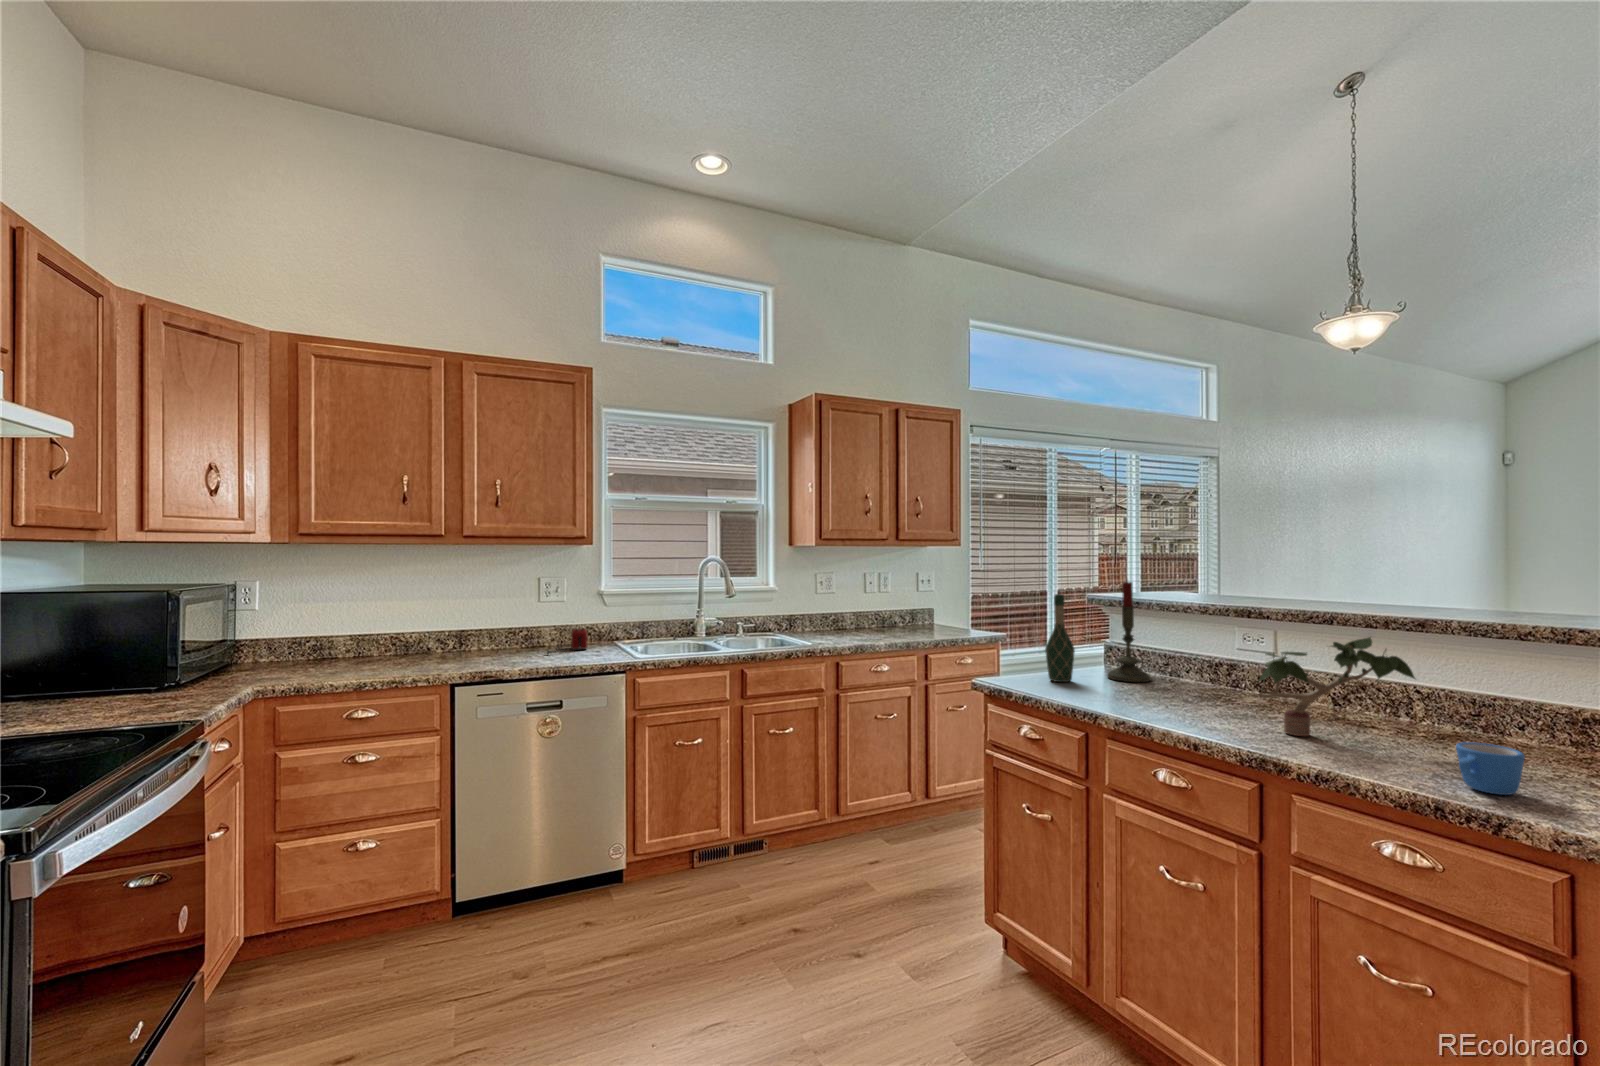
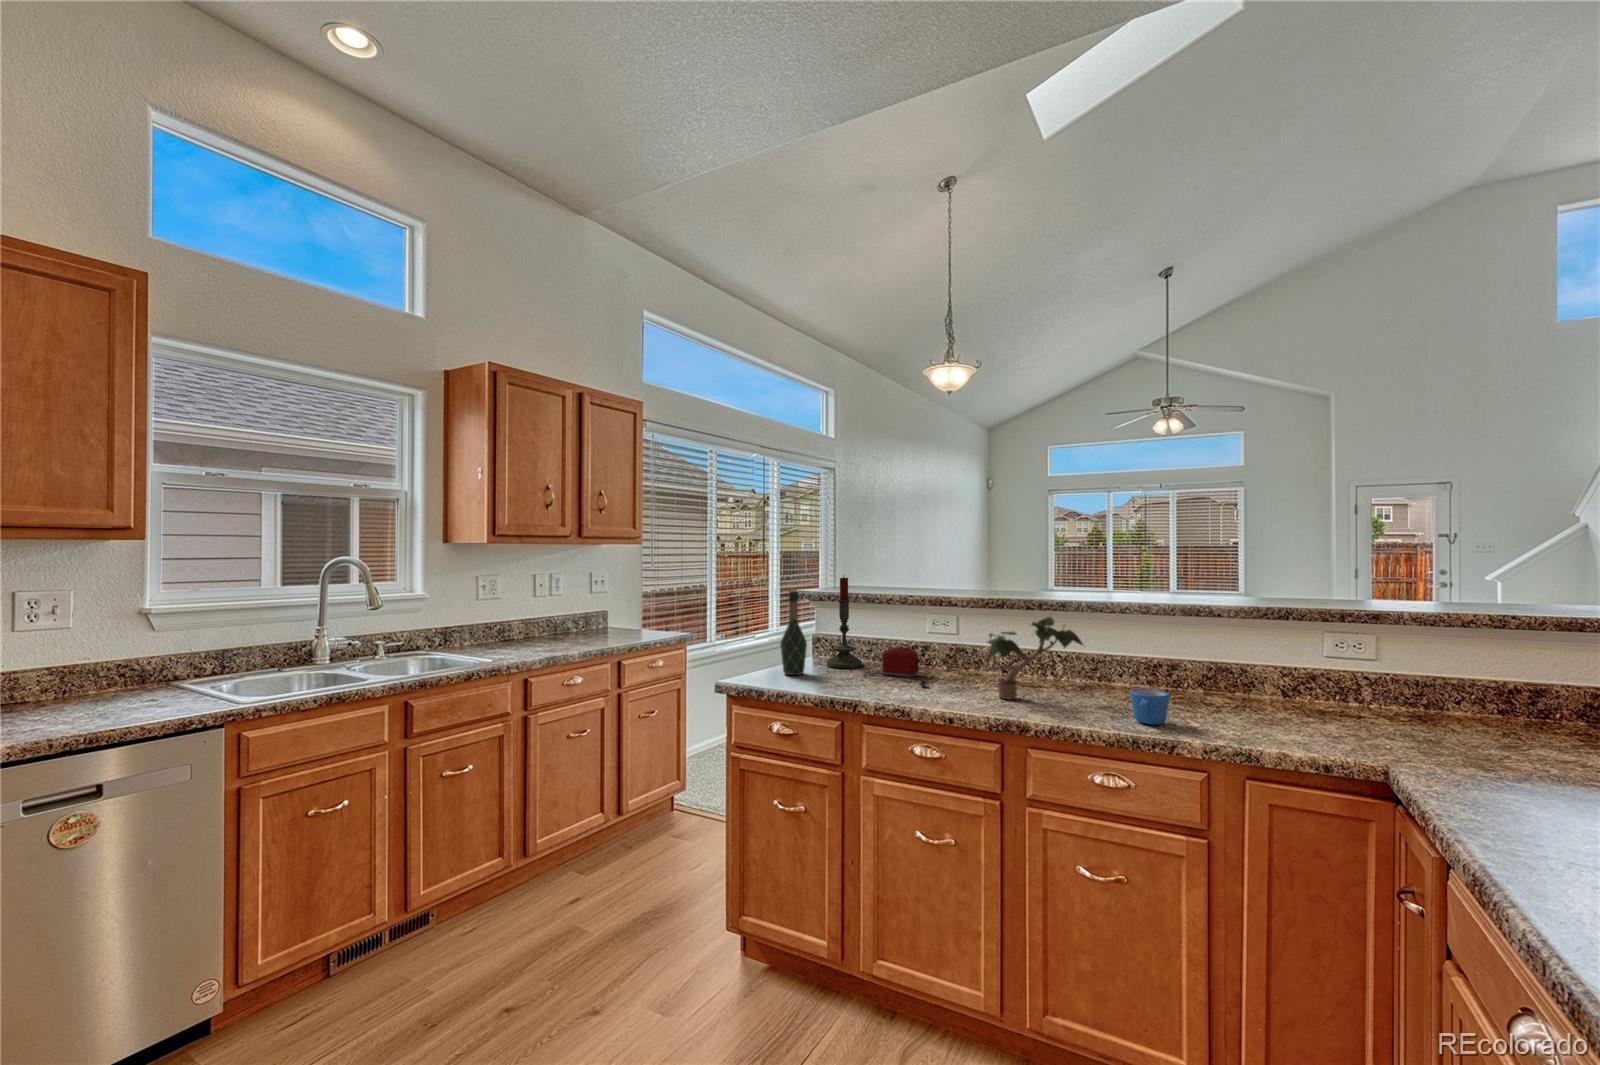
toaster: present [546,629,588,654] -> present [864,647,927,687]

